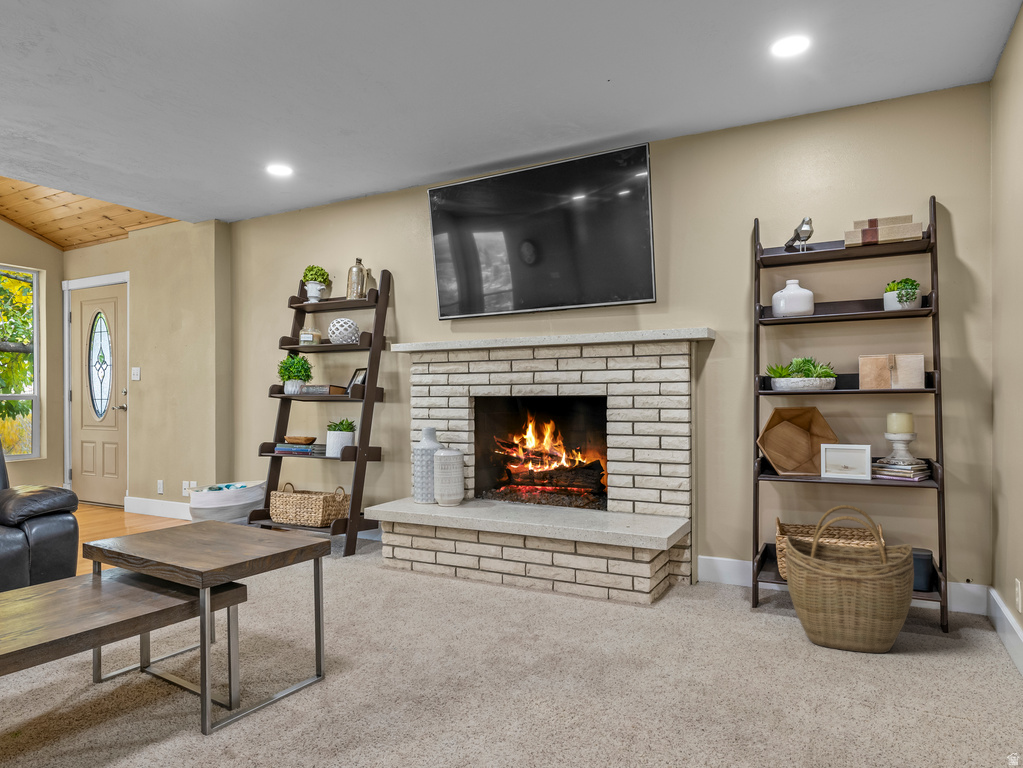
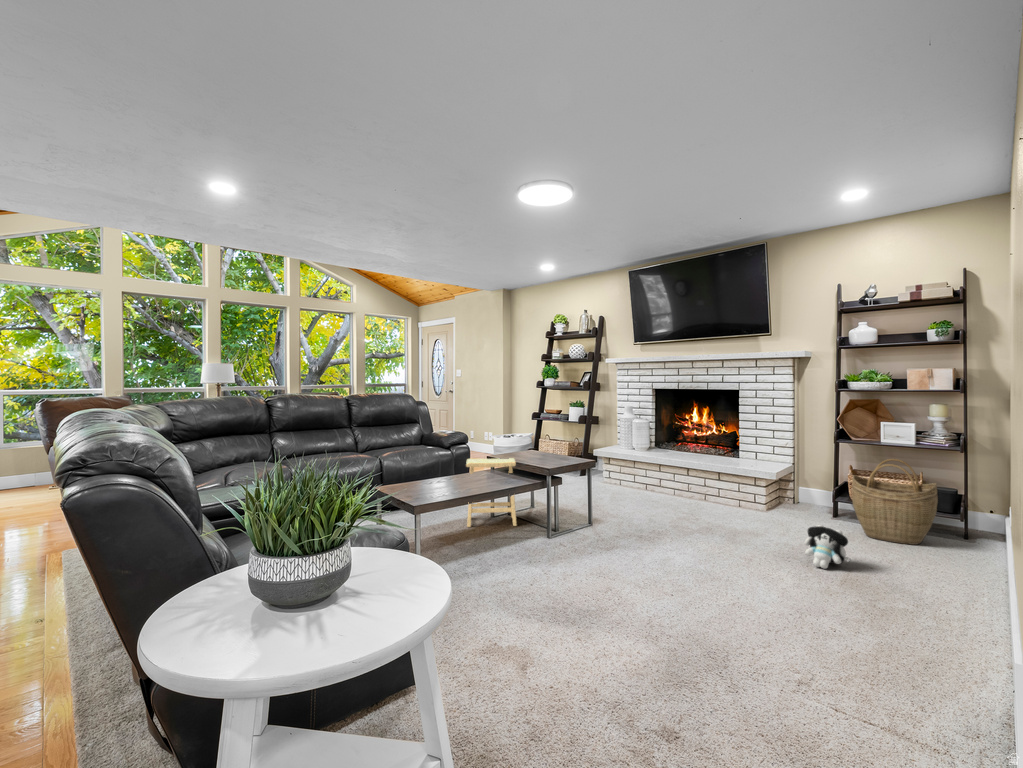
footstool: none [32,539,166,708] -> present [466,458,516,527]
plush toy: none [724,641,806,732] -> present [805,525,851,569]

